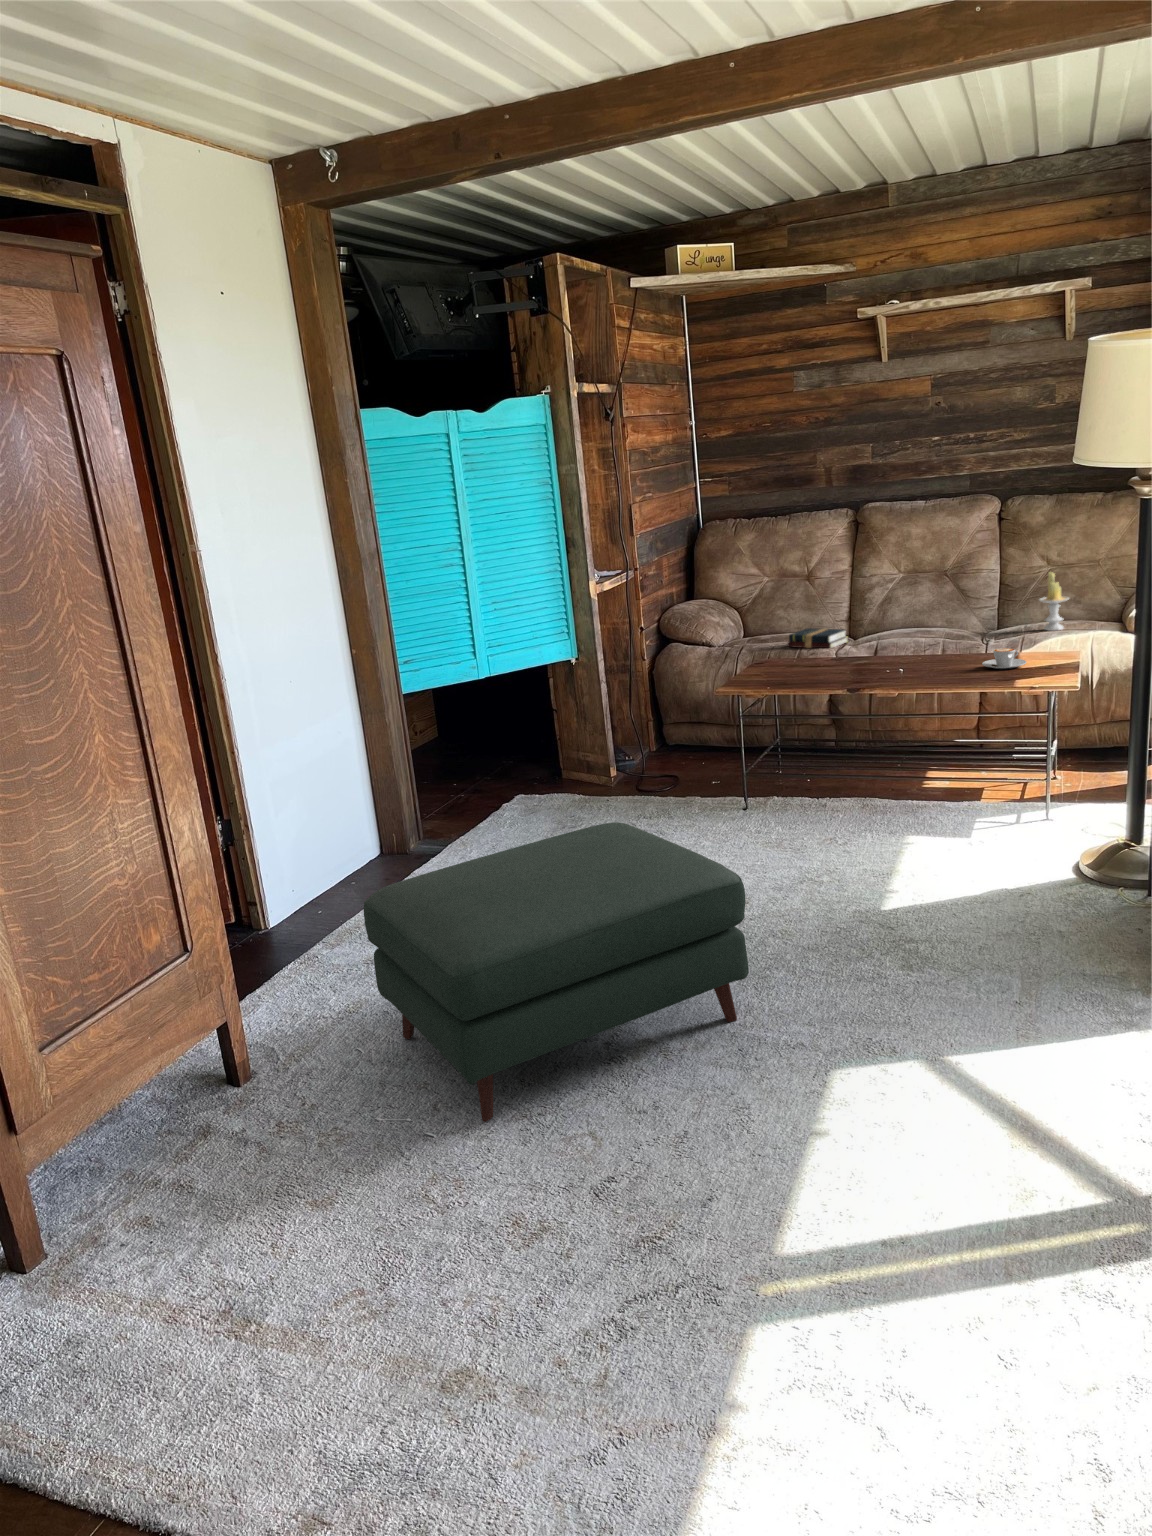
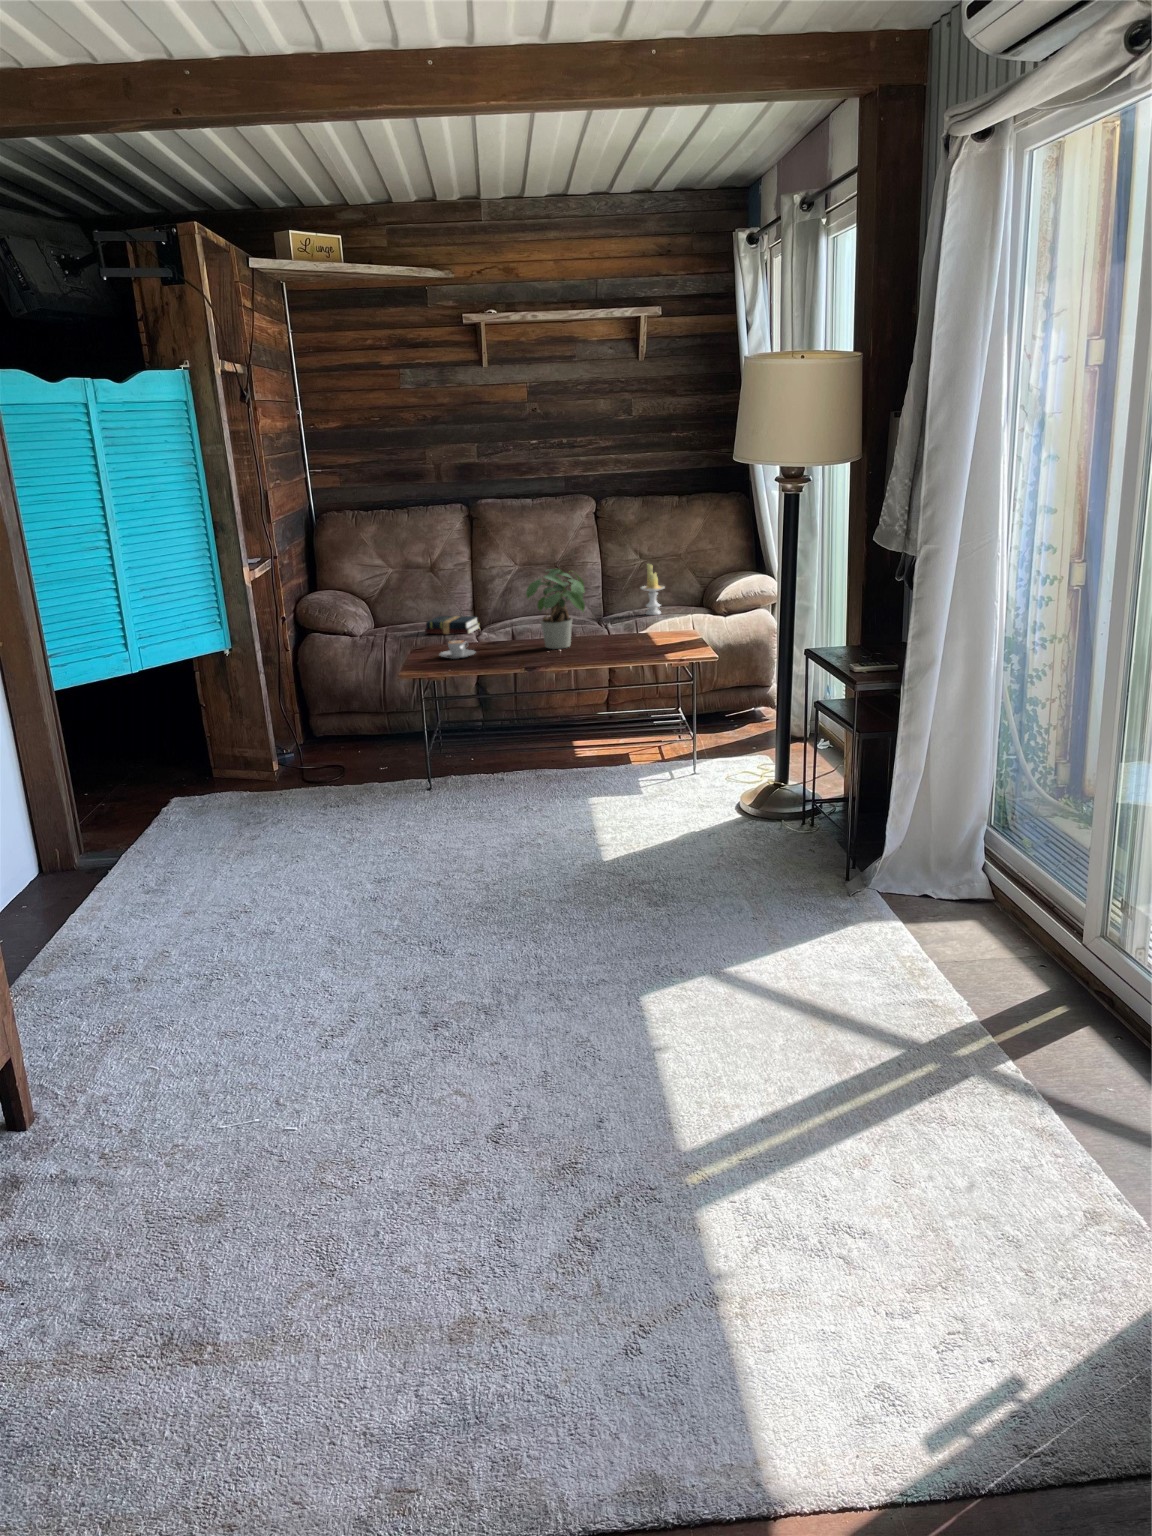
potted plant: none [864,581,940,669] -> present [526,569,585,649]
coffee cup: present [982,648,1026,669] -> present [440,640,475,659]
ottoman: present [363,822,749,1122] -> none [153,799,546,1103]

